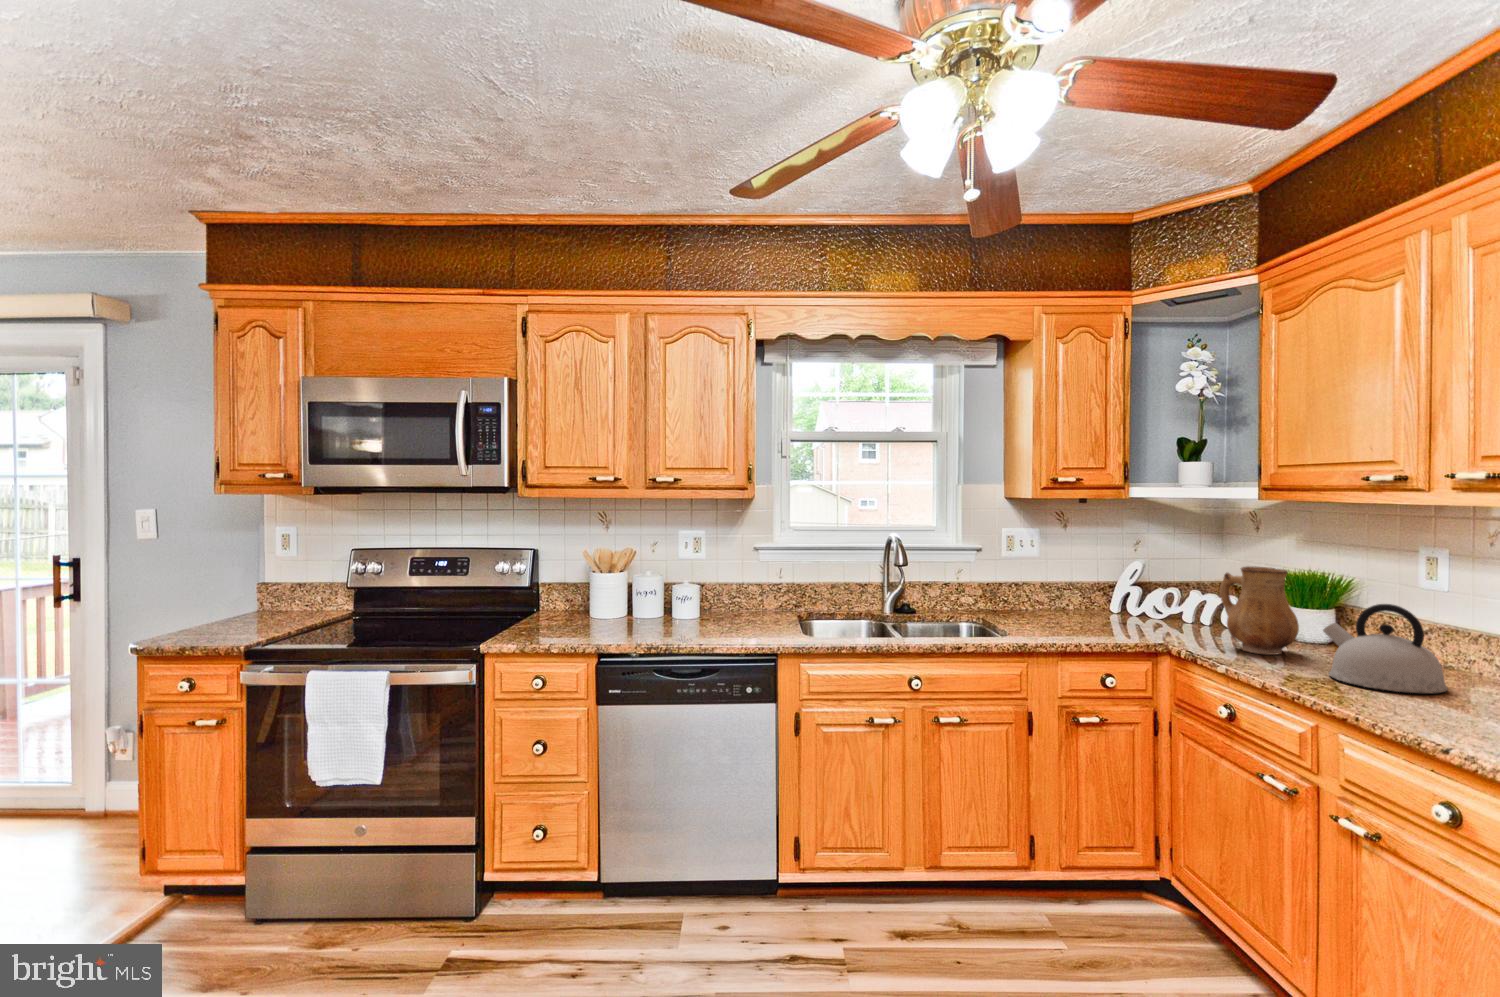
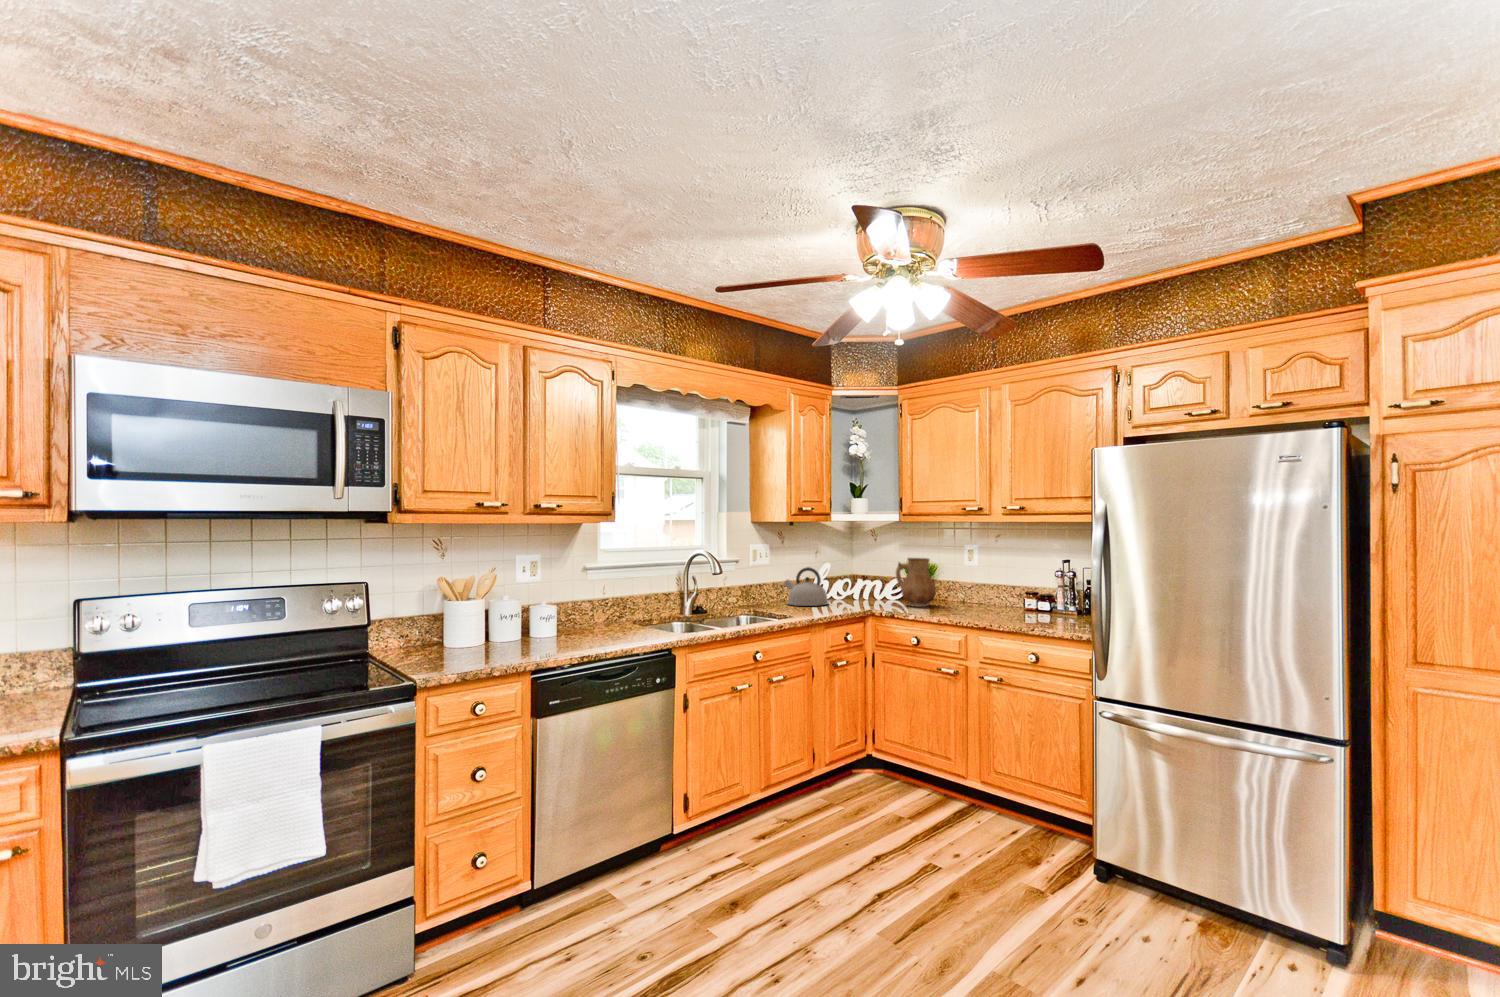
kettle: present [1323,604,1448,693] -> present [784,567,828,606]

